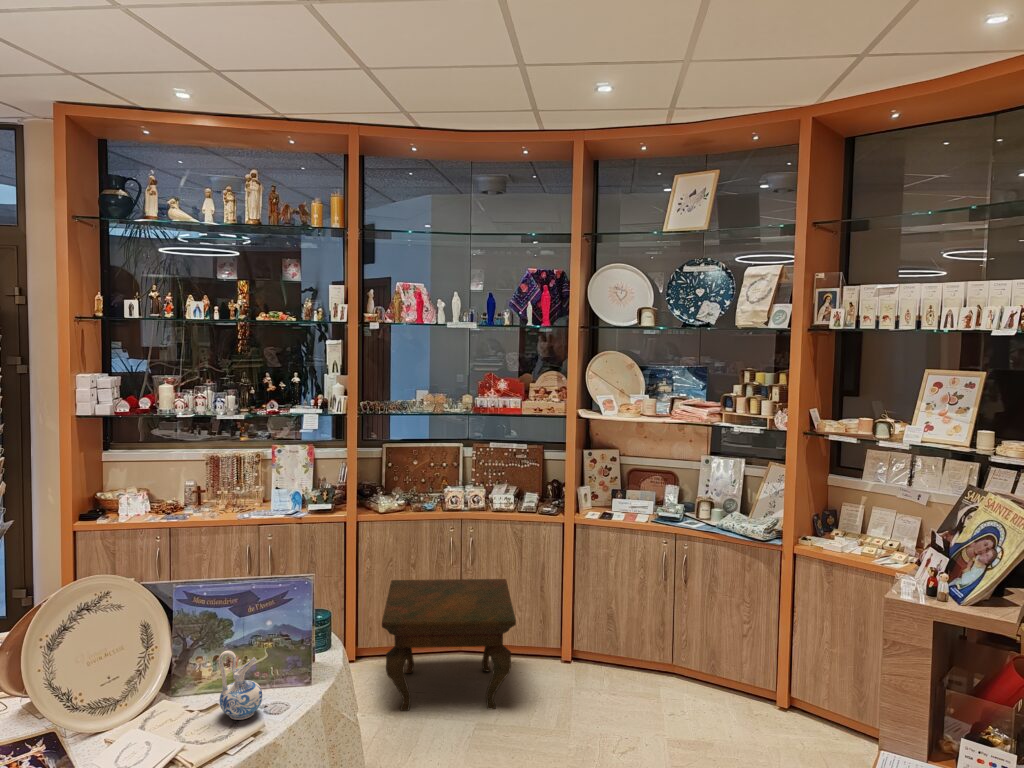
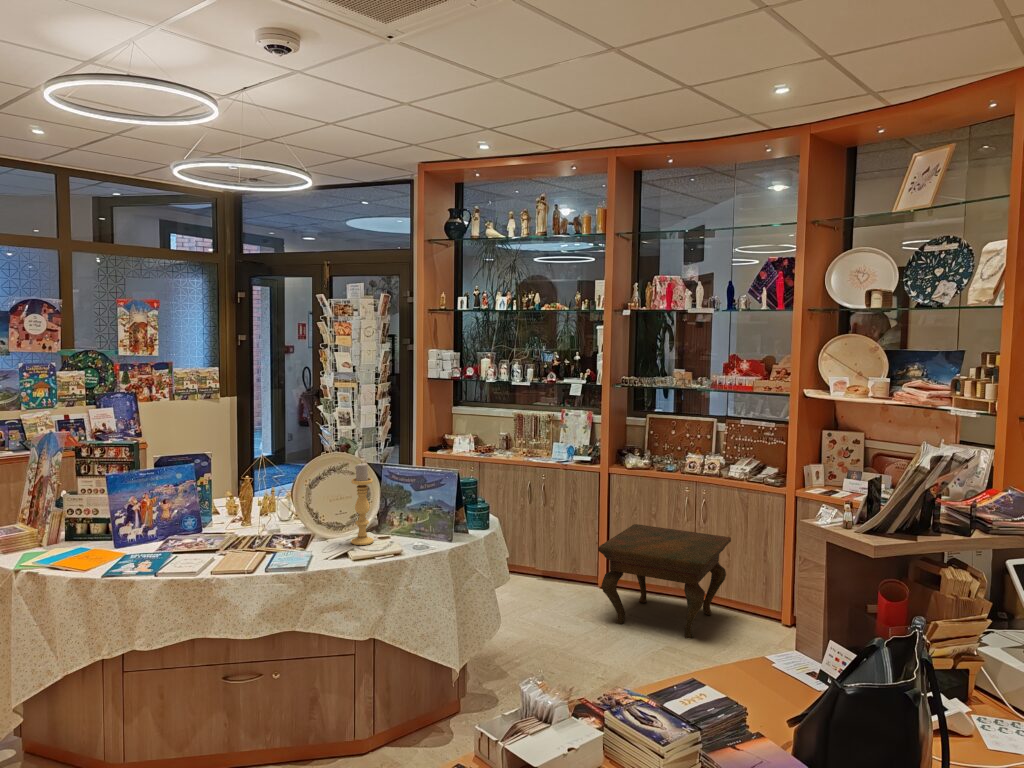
candle holder: none [148,592,189,733] -> present [351,463,374,545]
ceramic pitcher: present [219,651,262,720] -> none [388,504,413,548]

